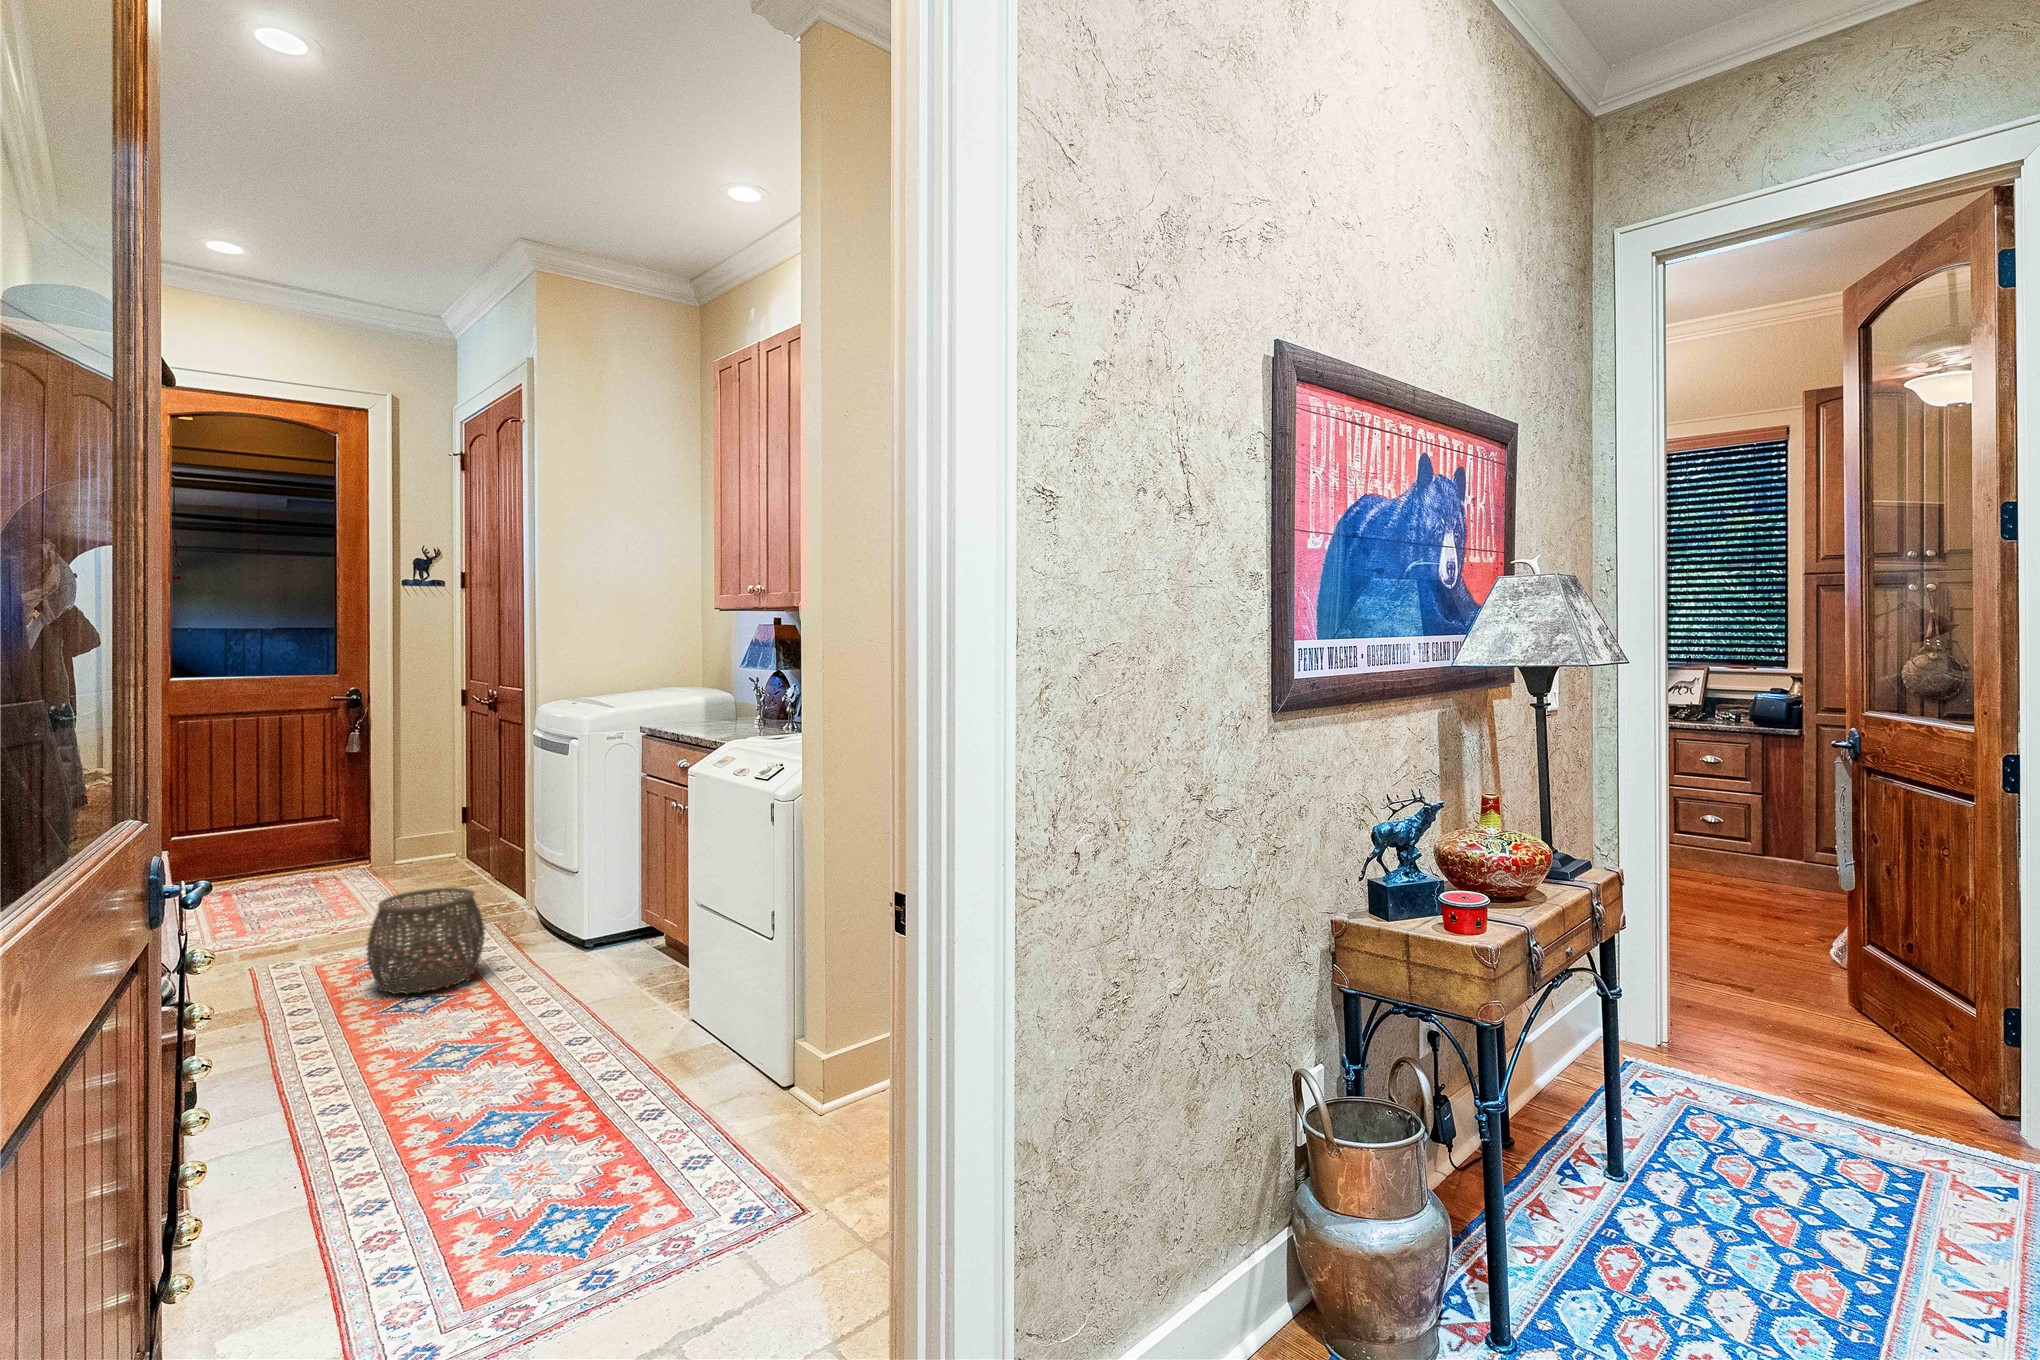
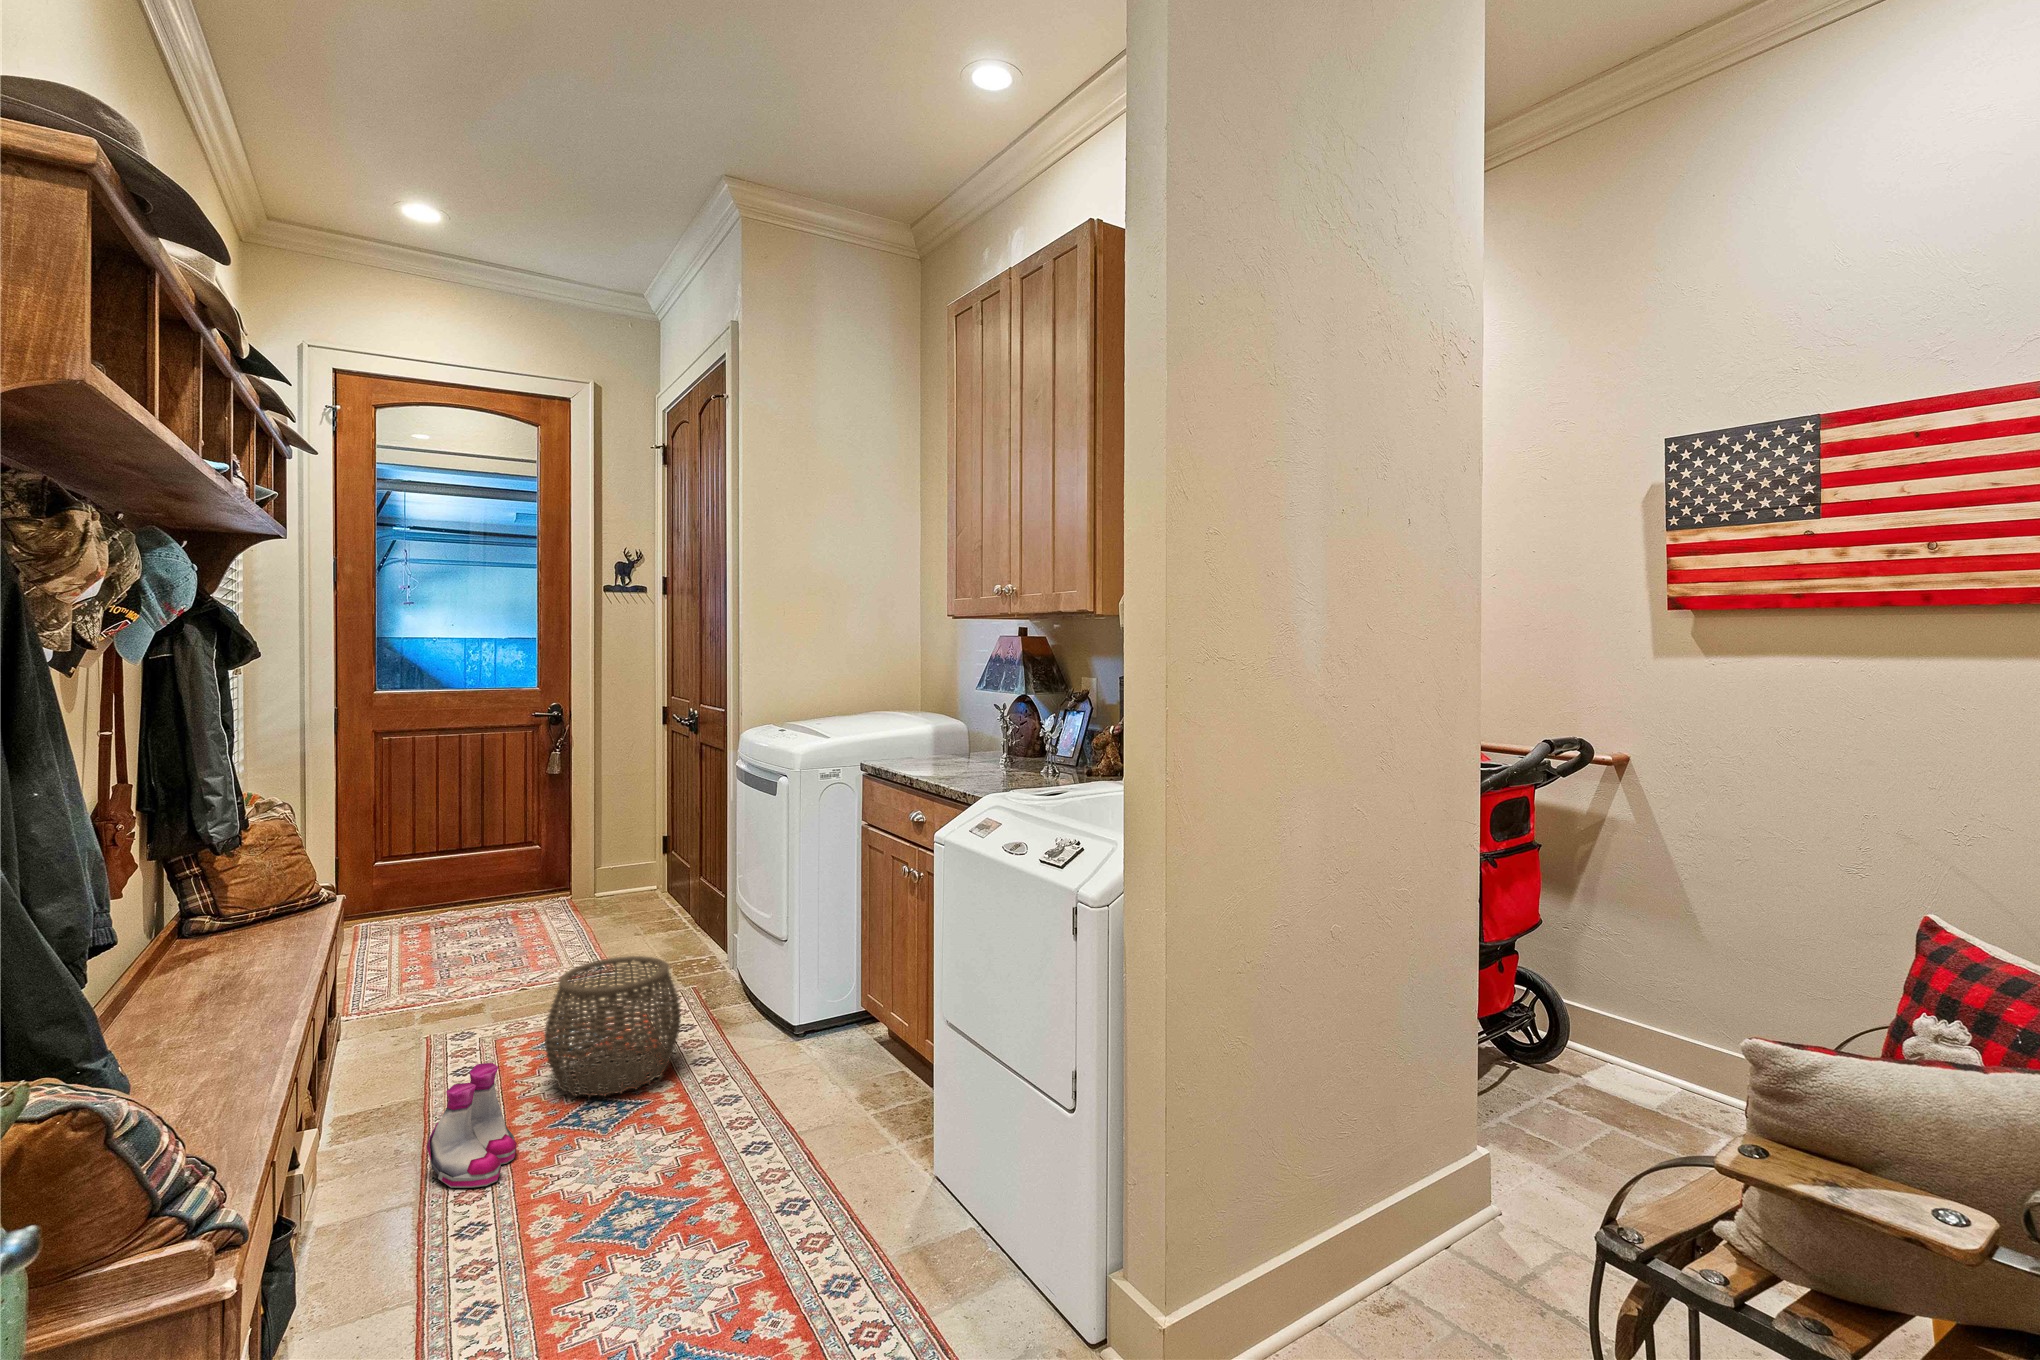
boots: none [274,961,349,1050] -> present [427,1063,517,1188]

